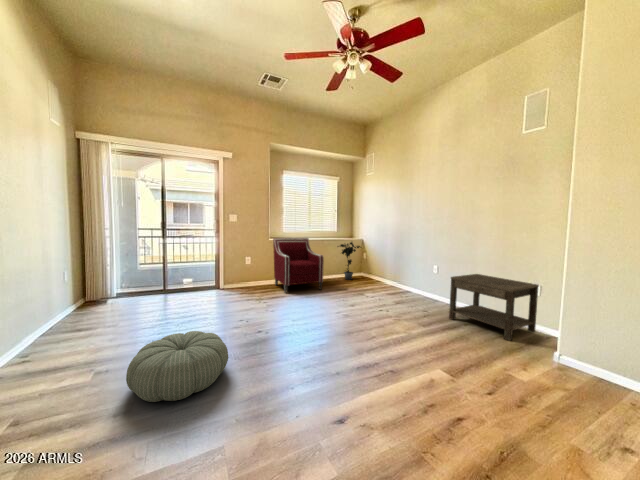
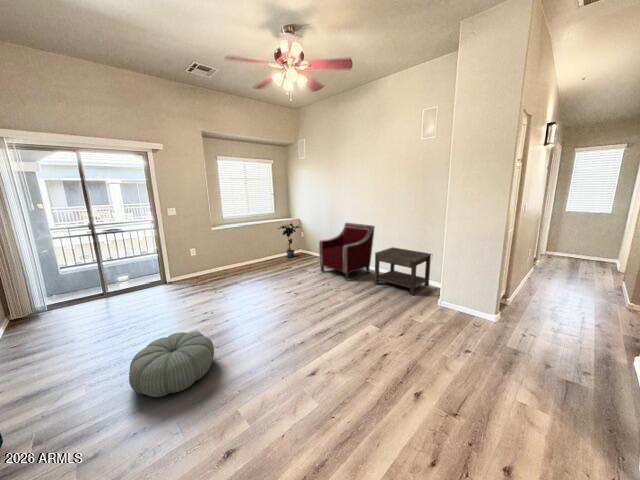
armchair: present [273,238,324,293] -> present [319,223,375,281]

